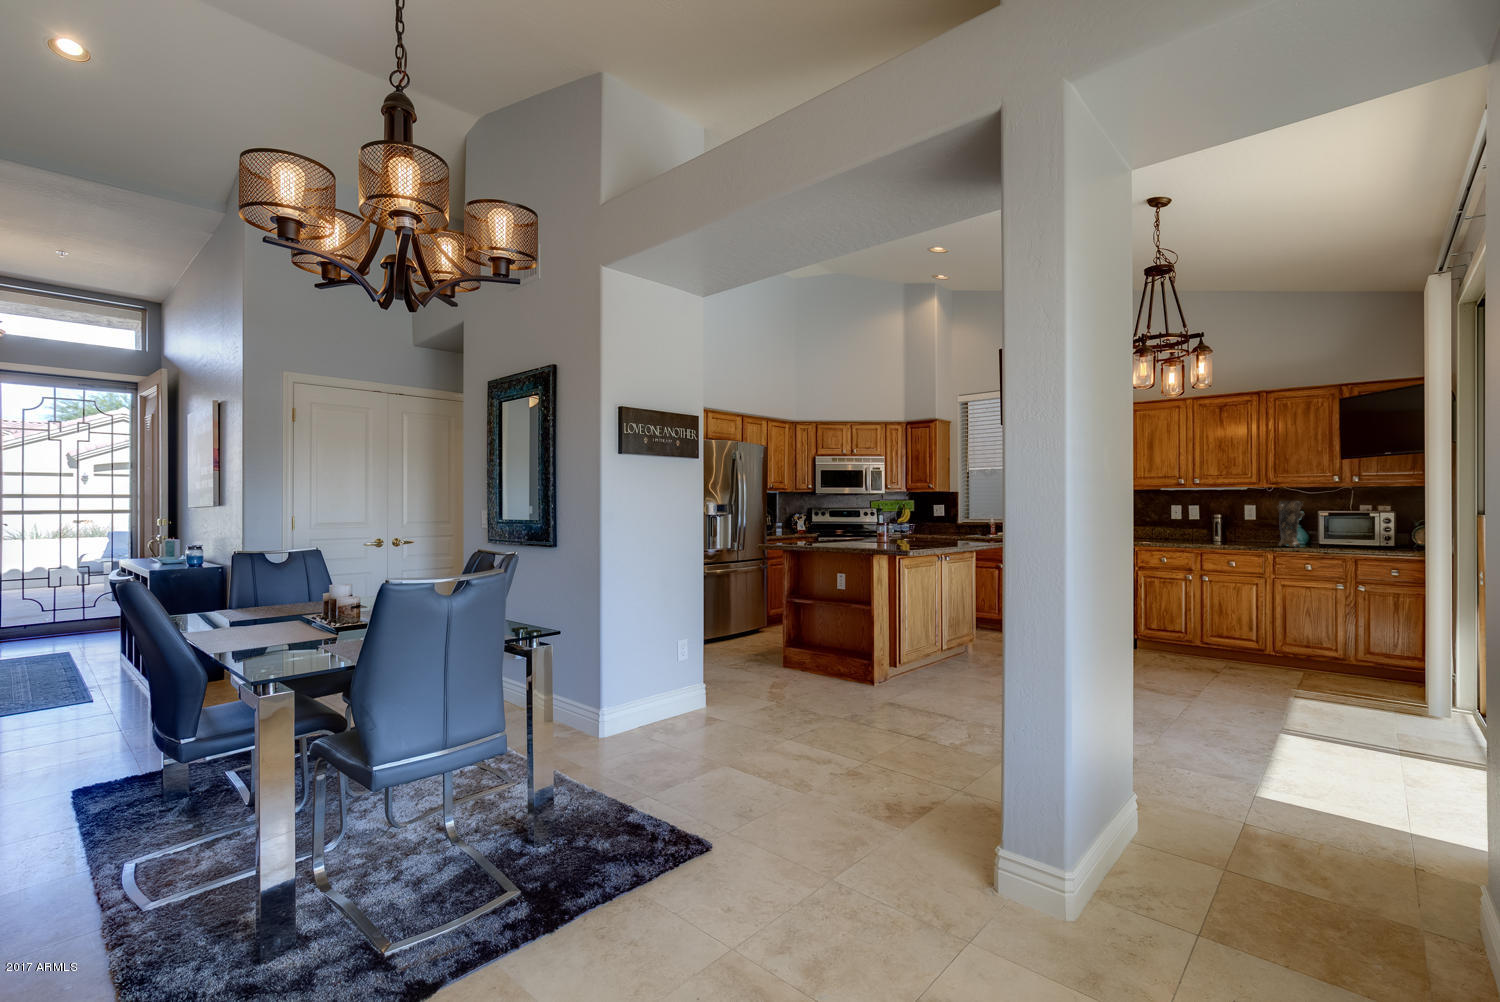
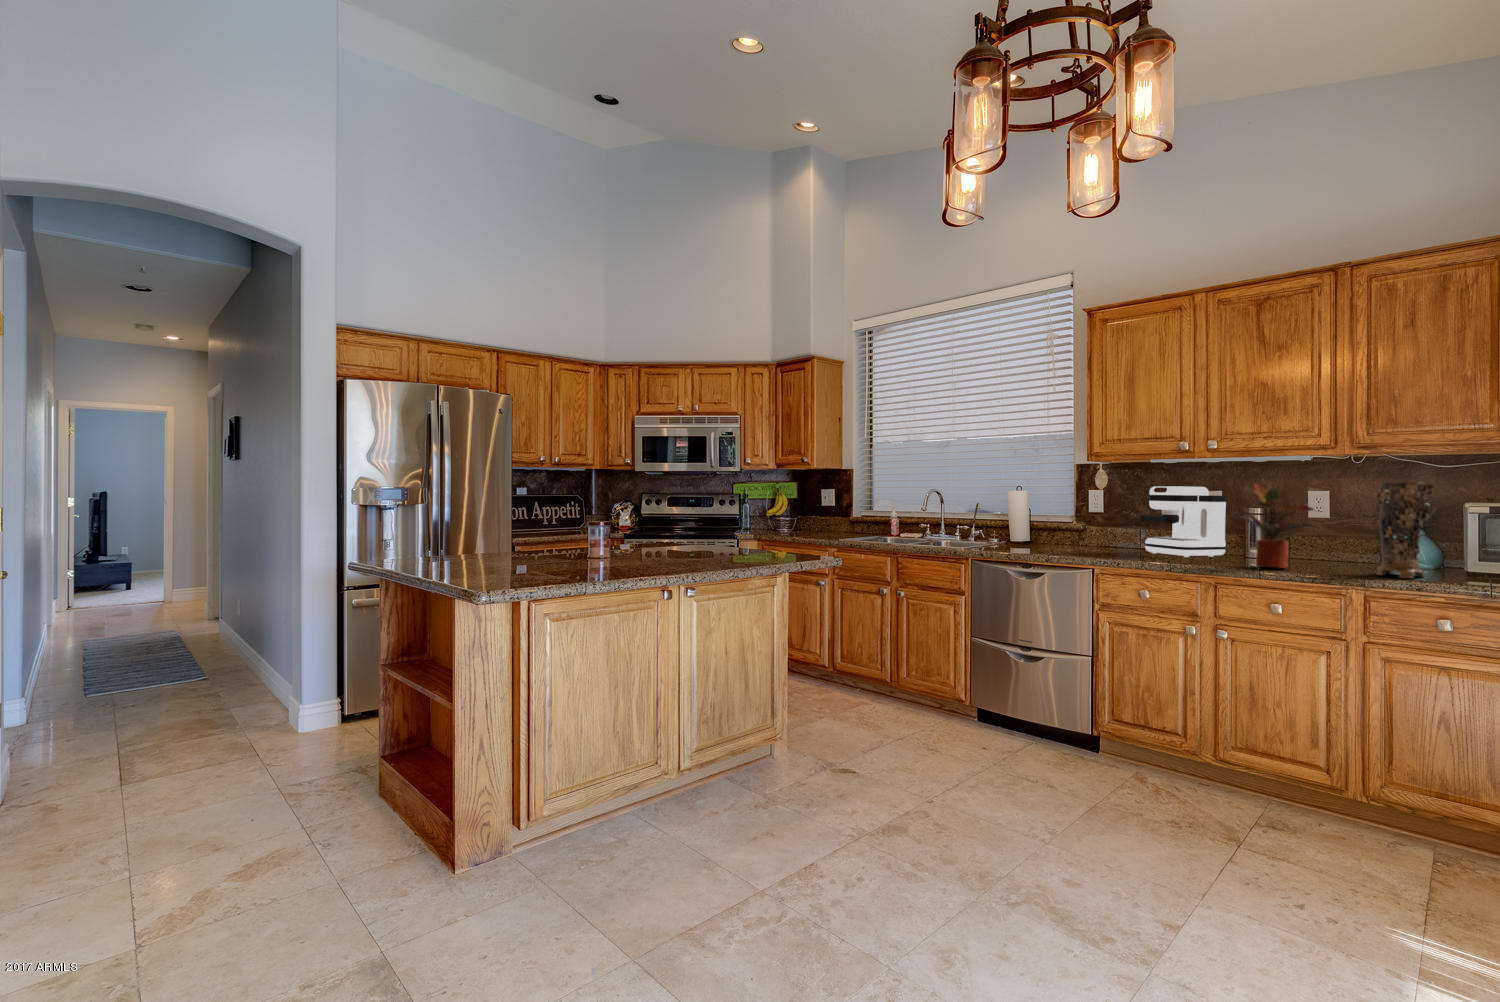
potted plant: none [1210,502,1252,545] -> present [1239,484,1316,568]
coffee maker: none [1157,503,1203,542] -> present [1140,486,1226,557]

